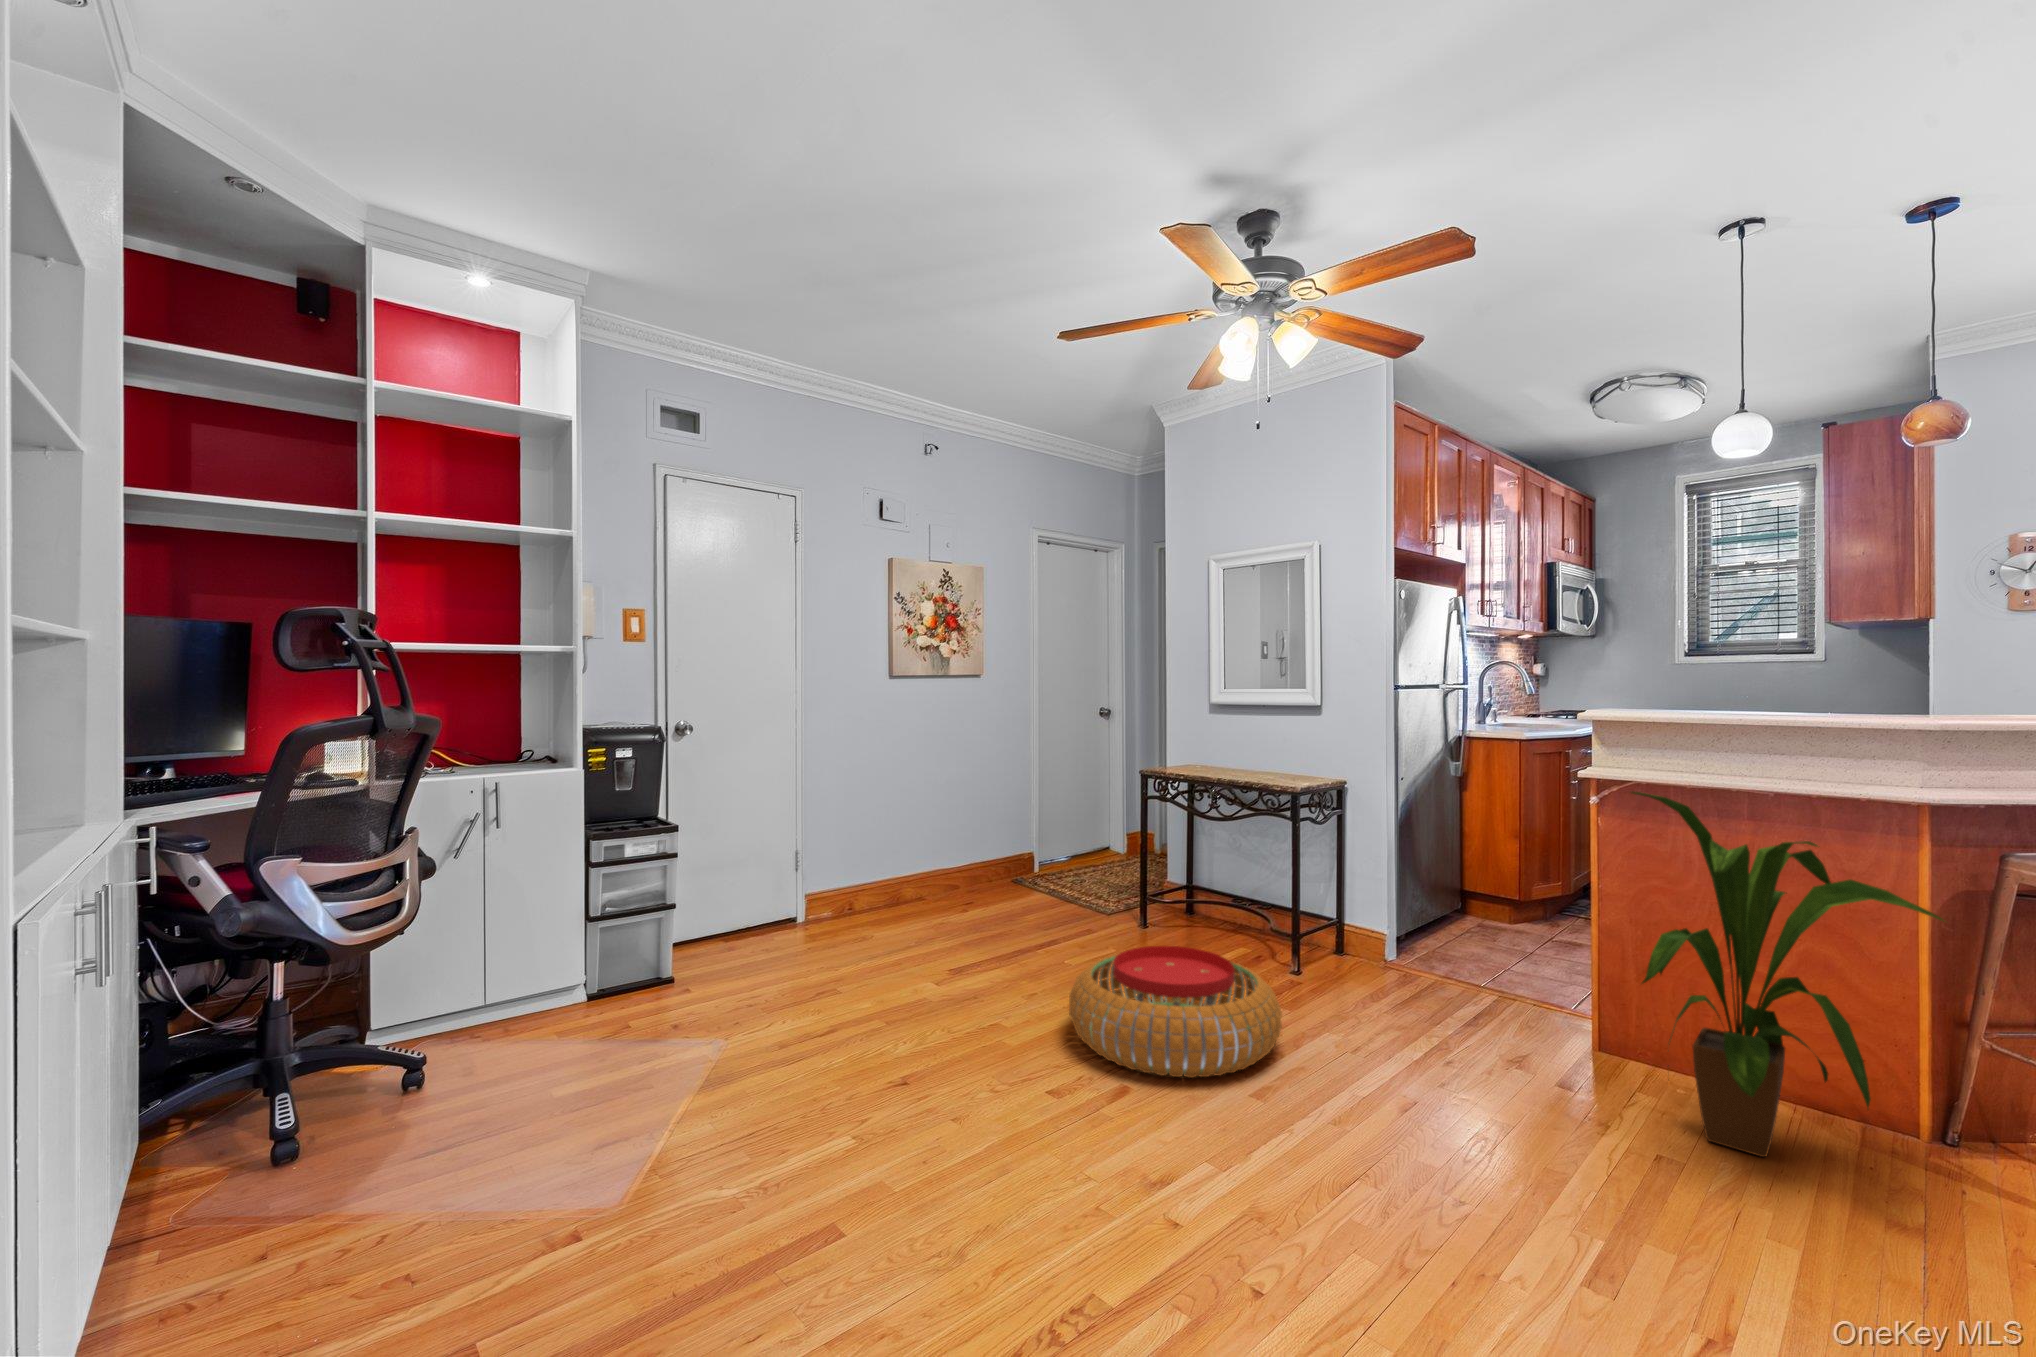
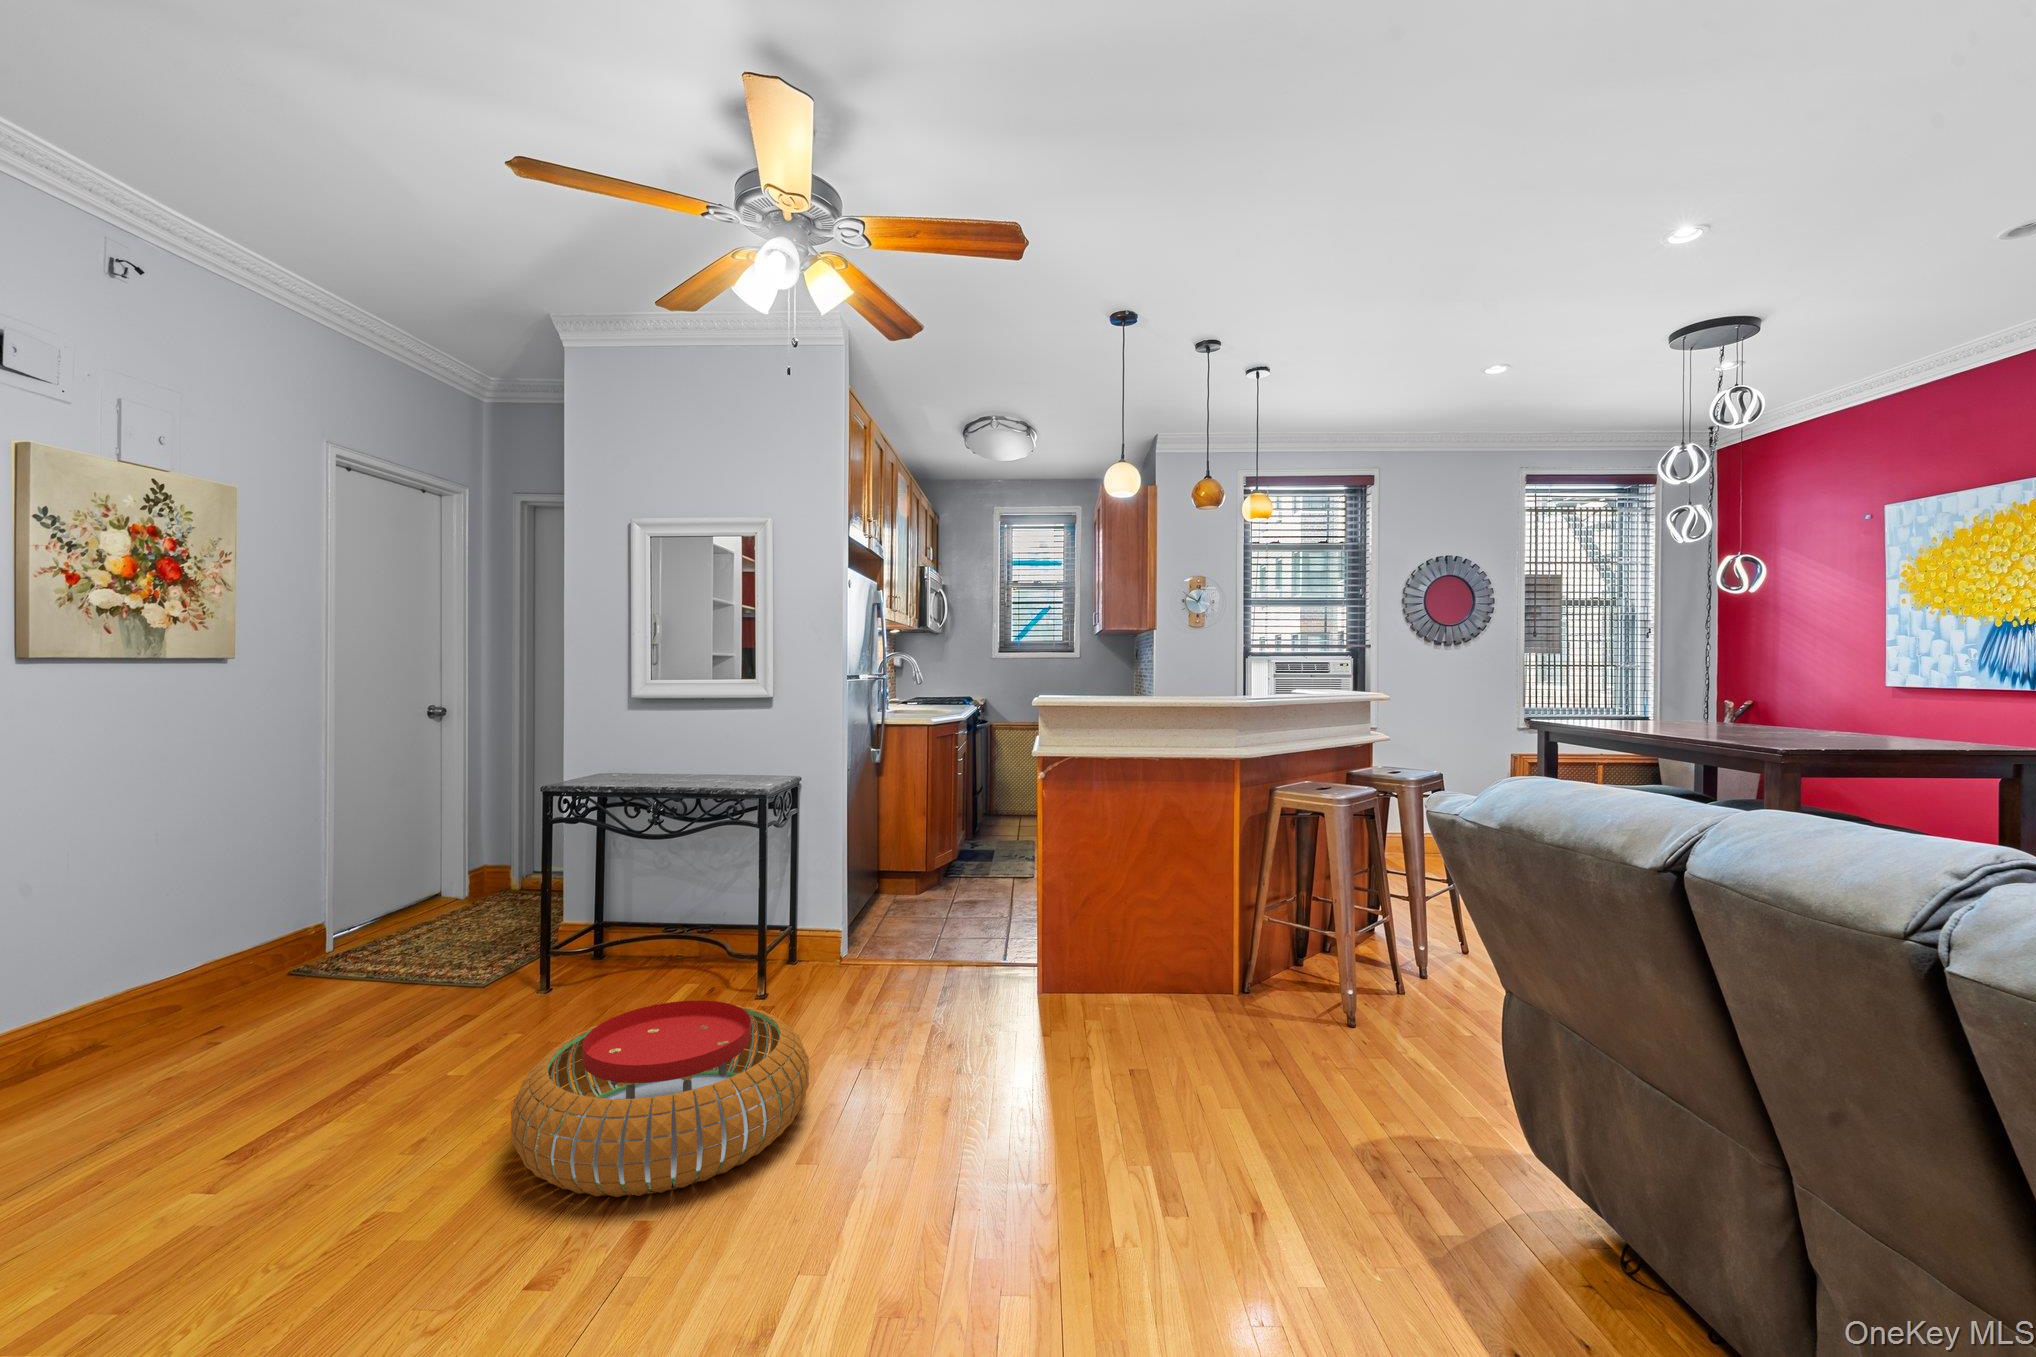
house plant: present [1632,792,1944,1157] -> none [1108,761,1284,1048]

